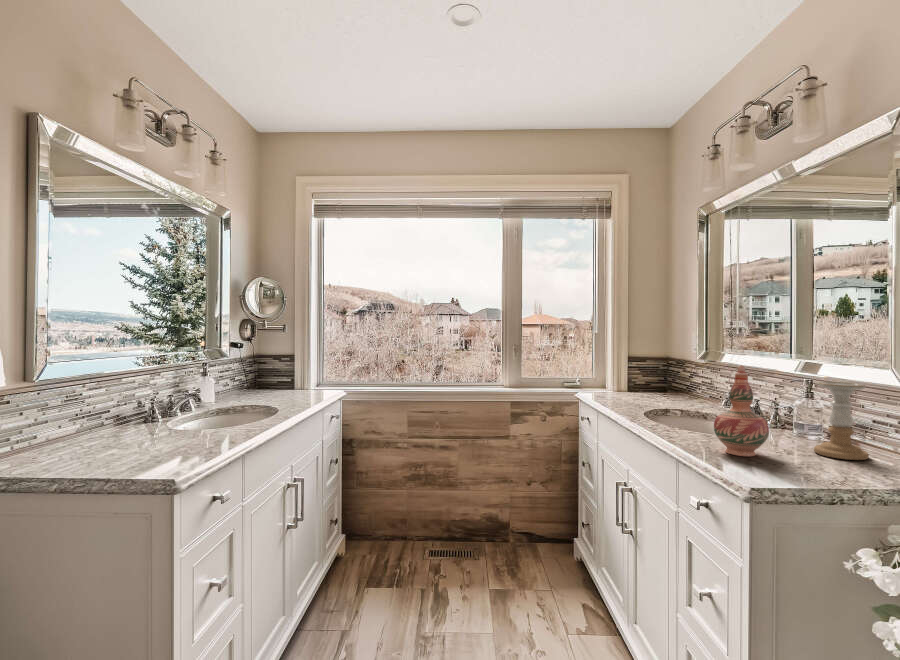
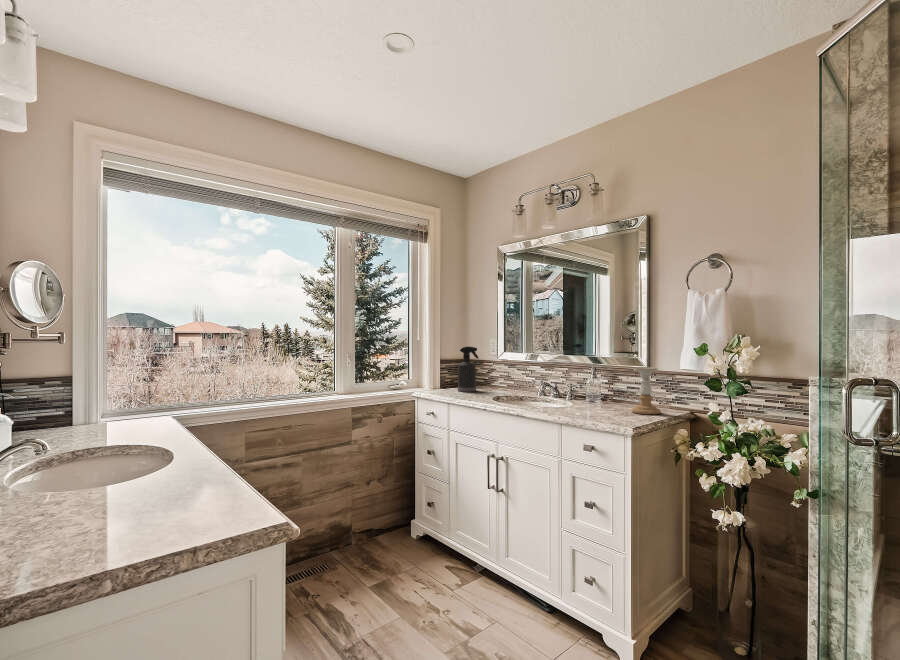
spray bottle: none [635,341,662,397] -> present [458,346,478,392]
decorative vase: present [714,365,769,456] -> none [592,360,625,421]

